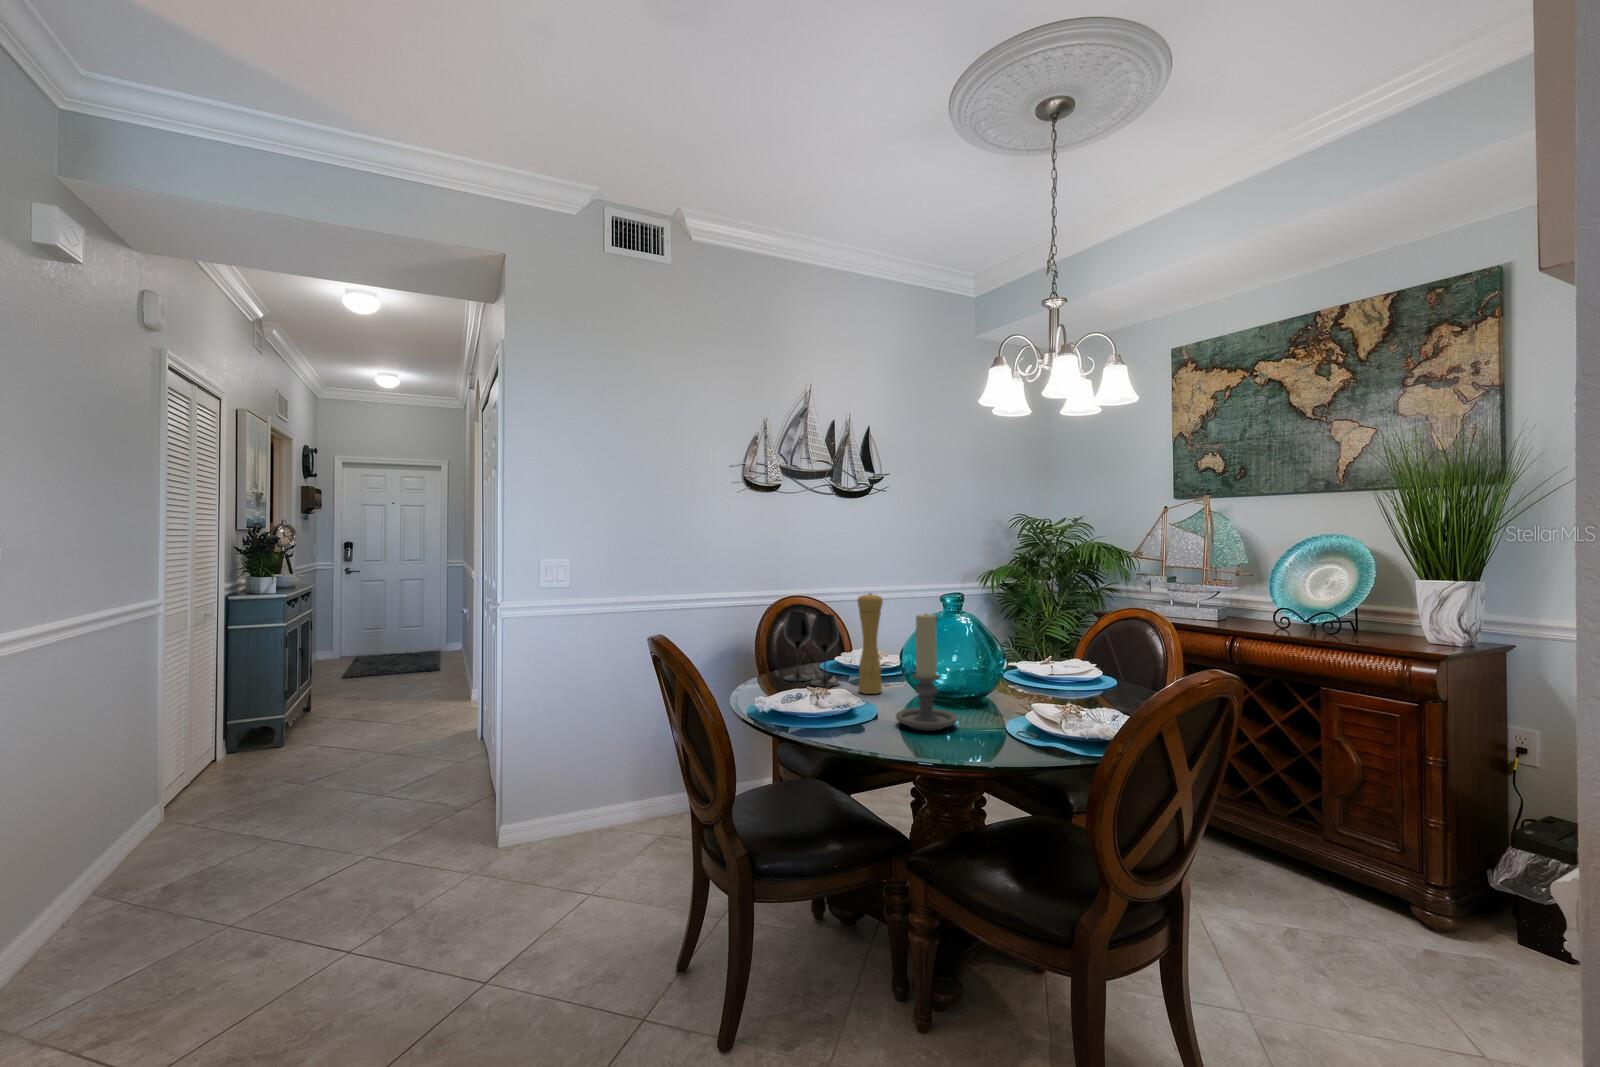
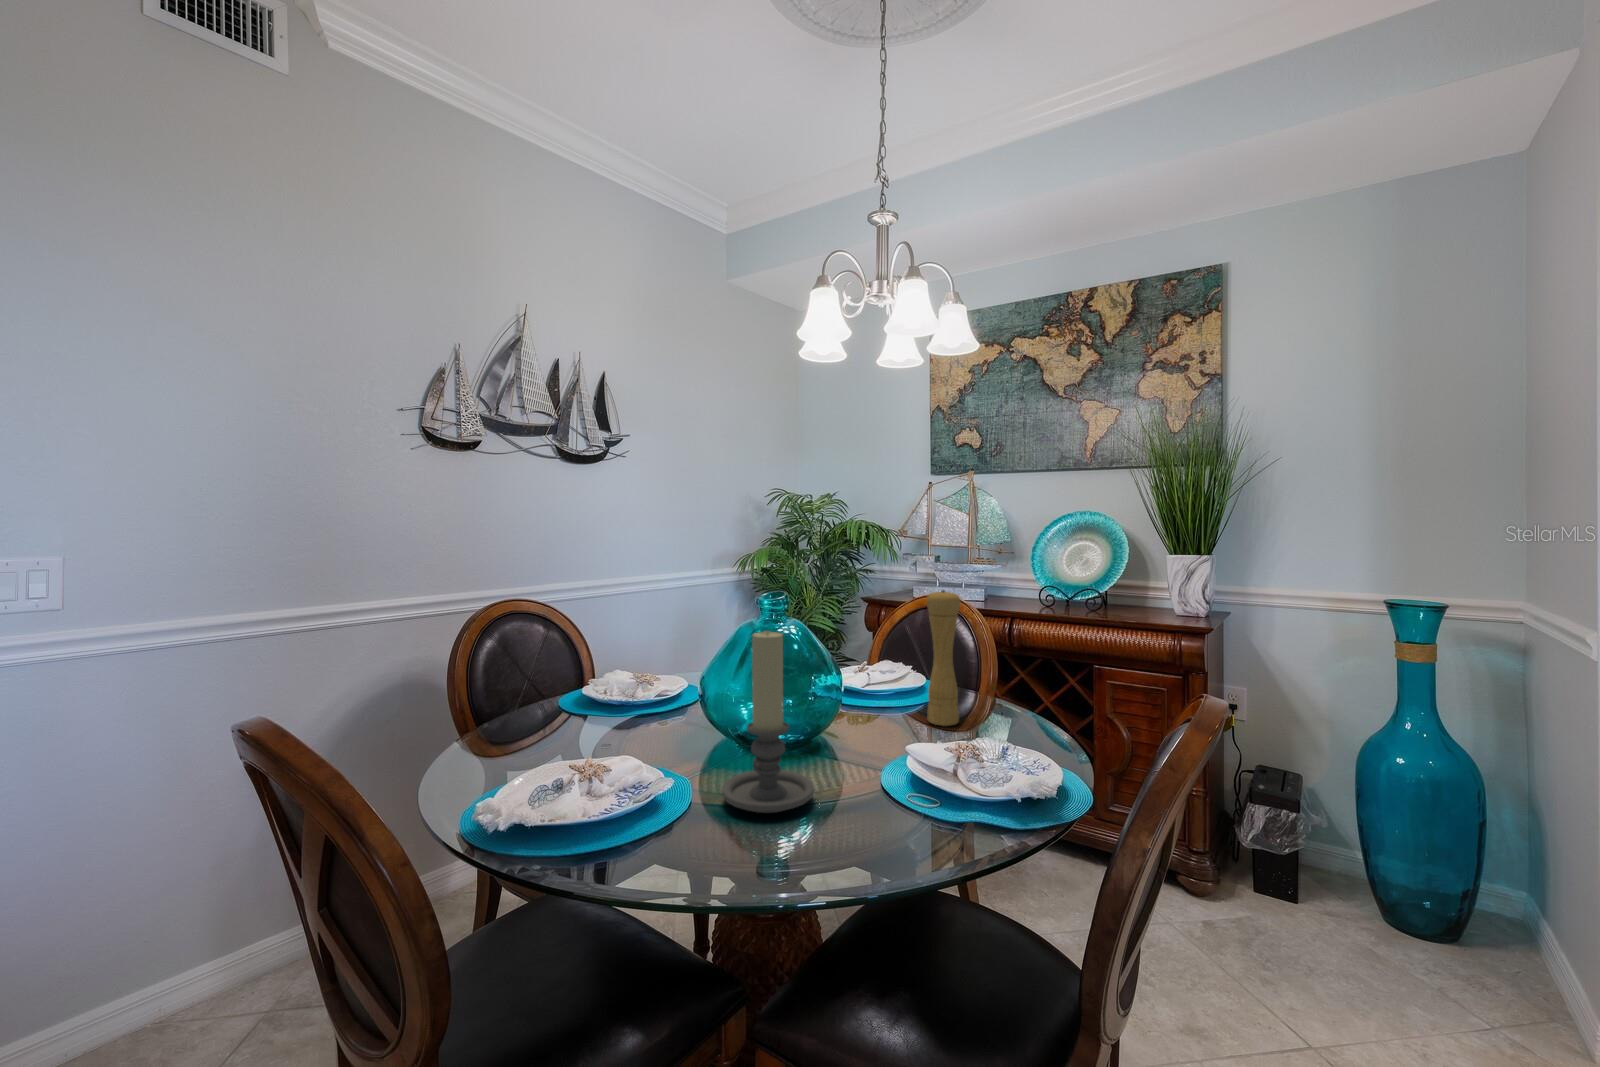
pepper mill: present [858,593,883,694] -> present [926,590,960,726]
wine glass: present [784,611,839,687] -> none [507,628,601,742]

